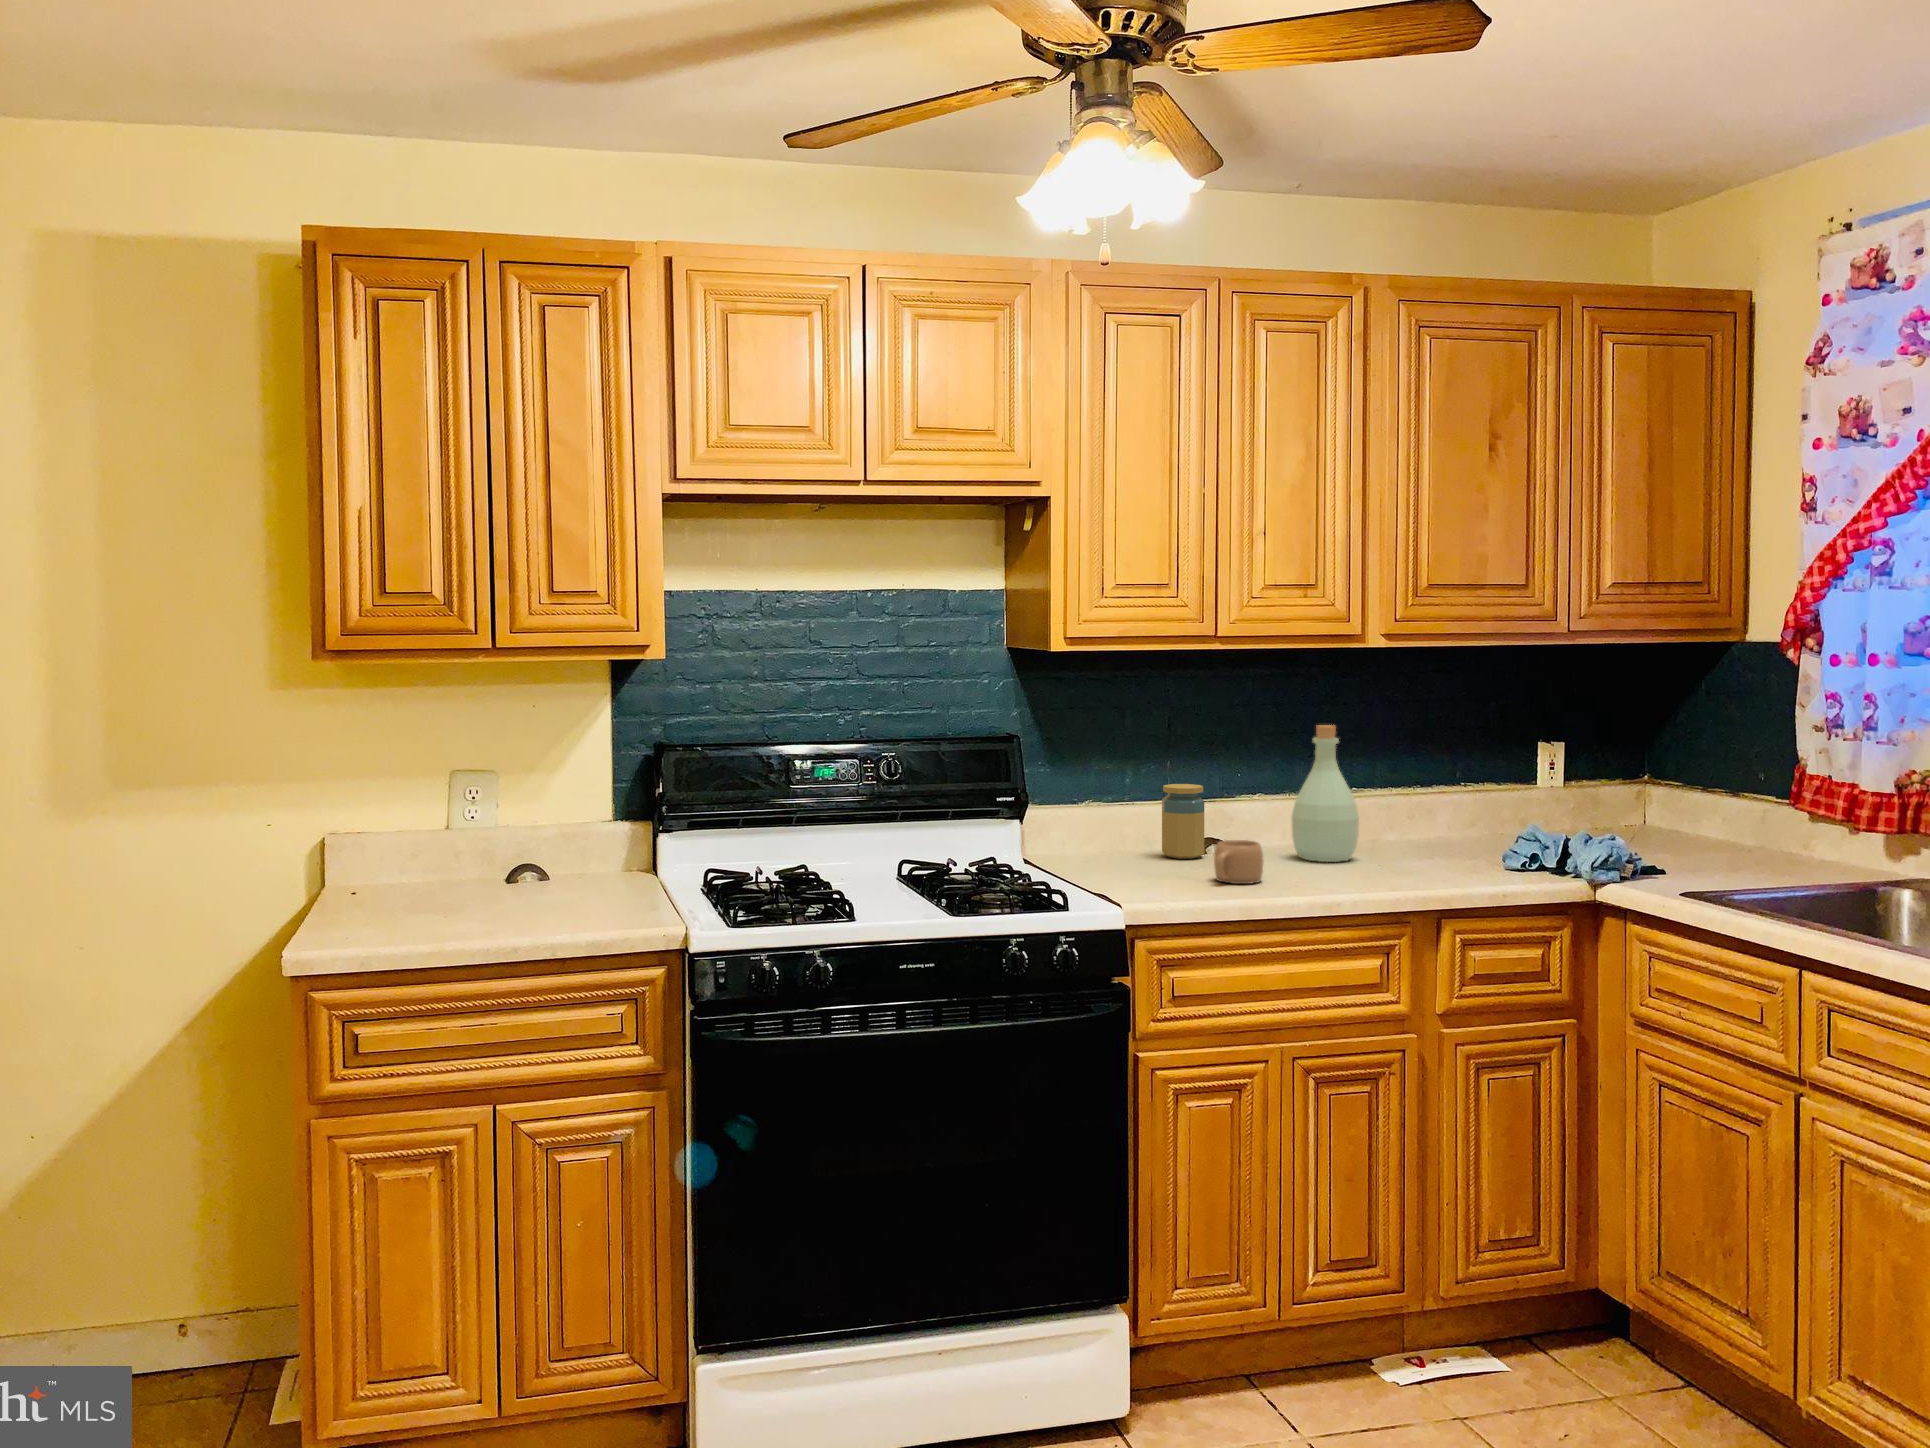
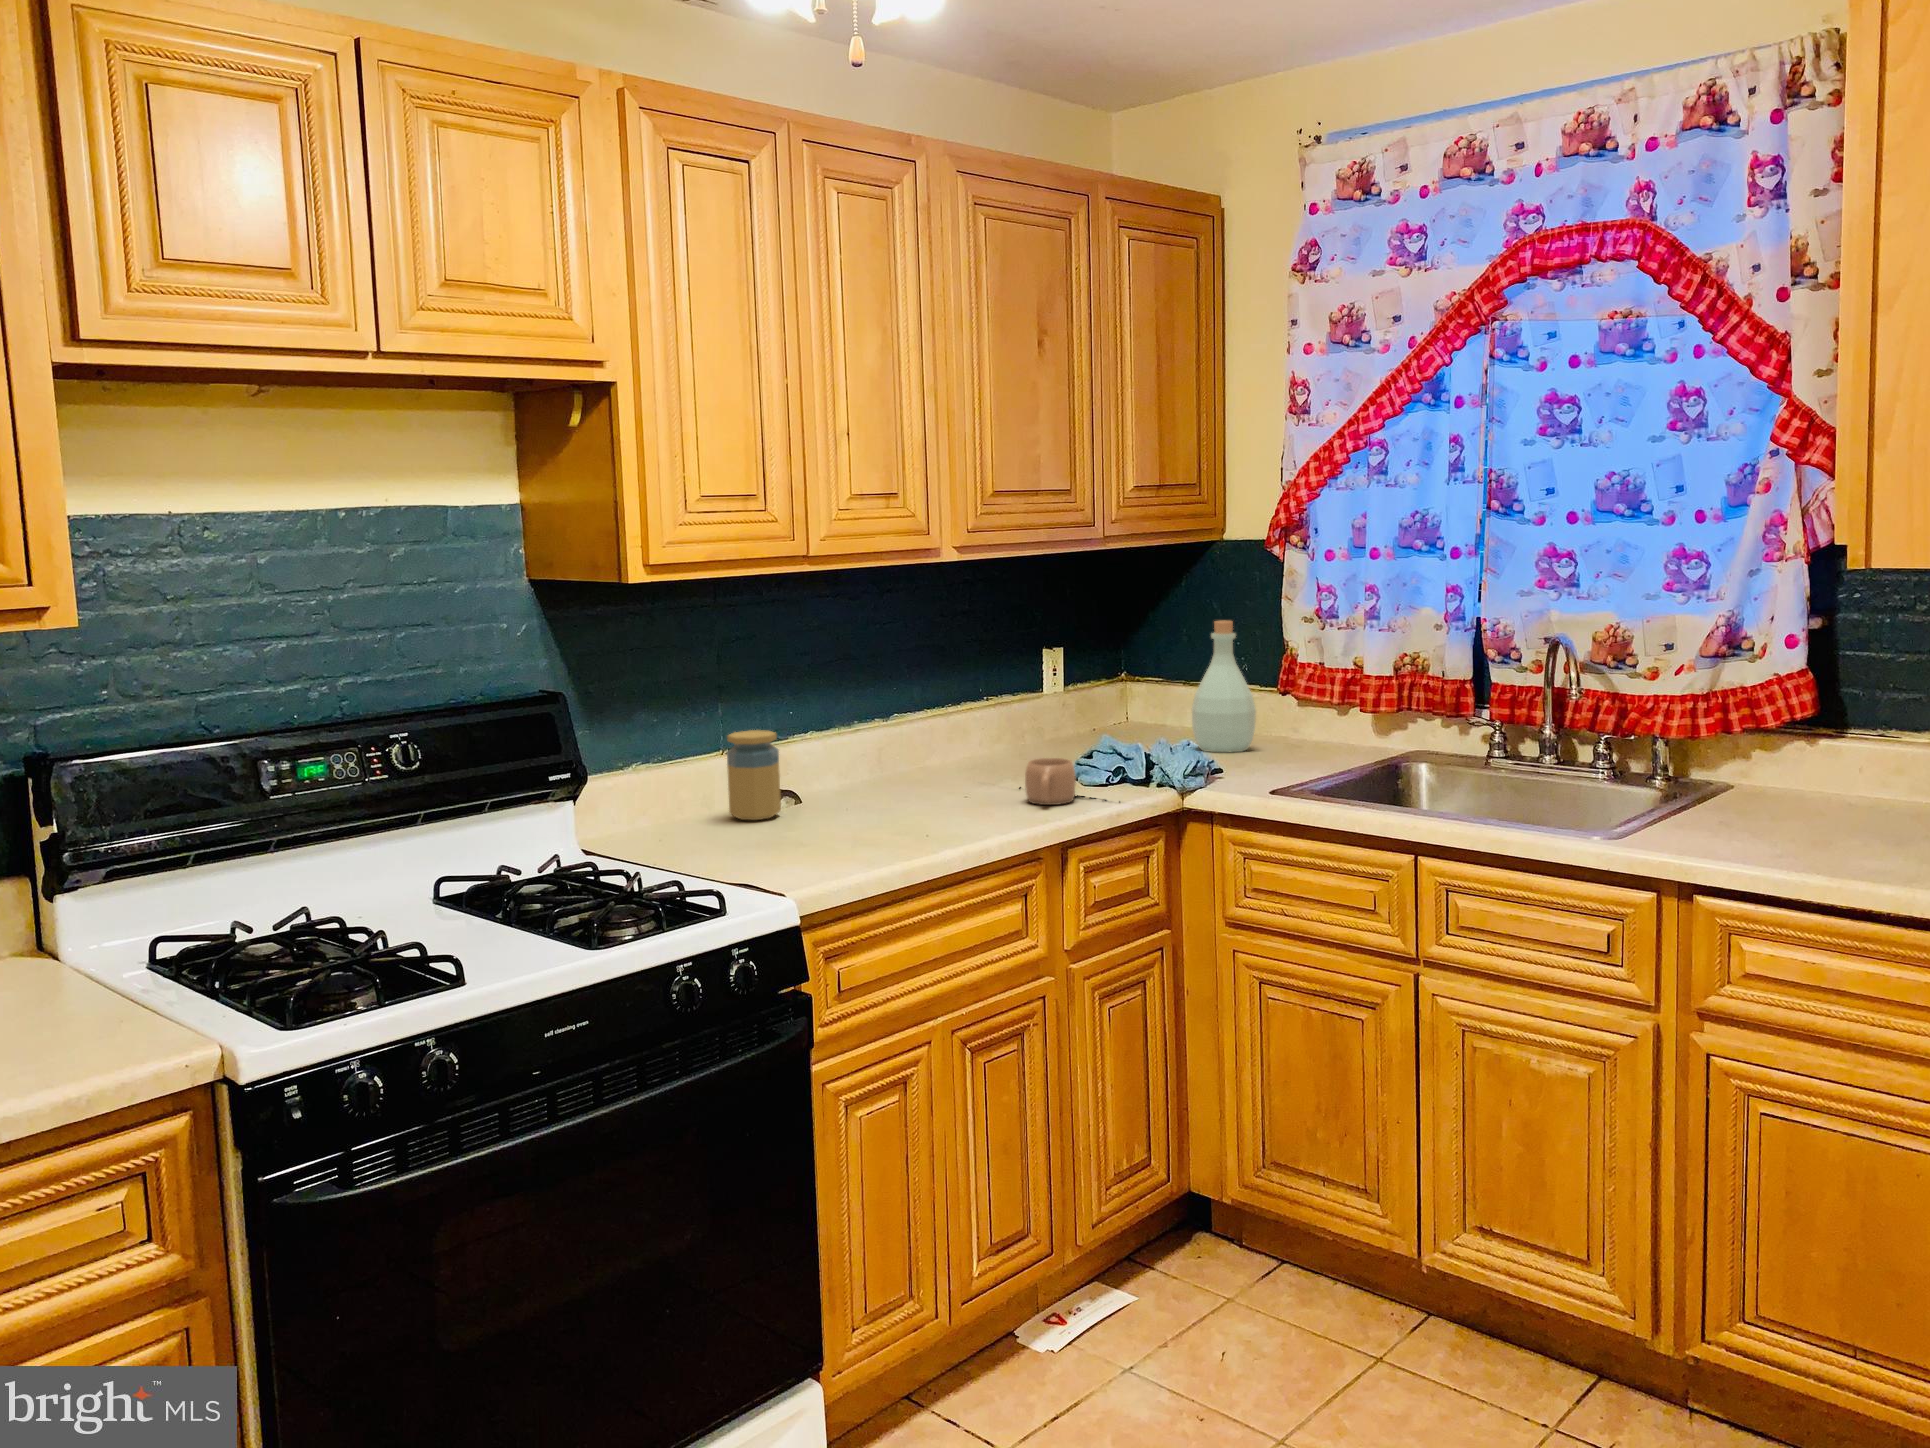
bottle: present [1292,725,1359,862] -> present [1192,621,1256,752]
mug: present [1214,840,1263,884] -> present [1025,758,1076,805]

